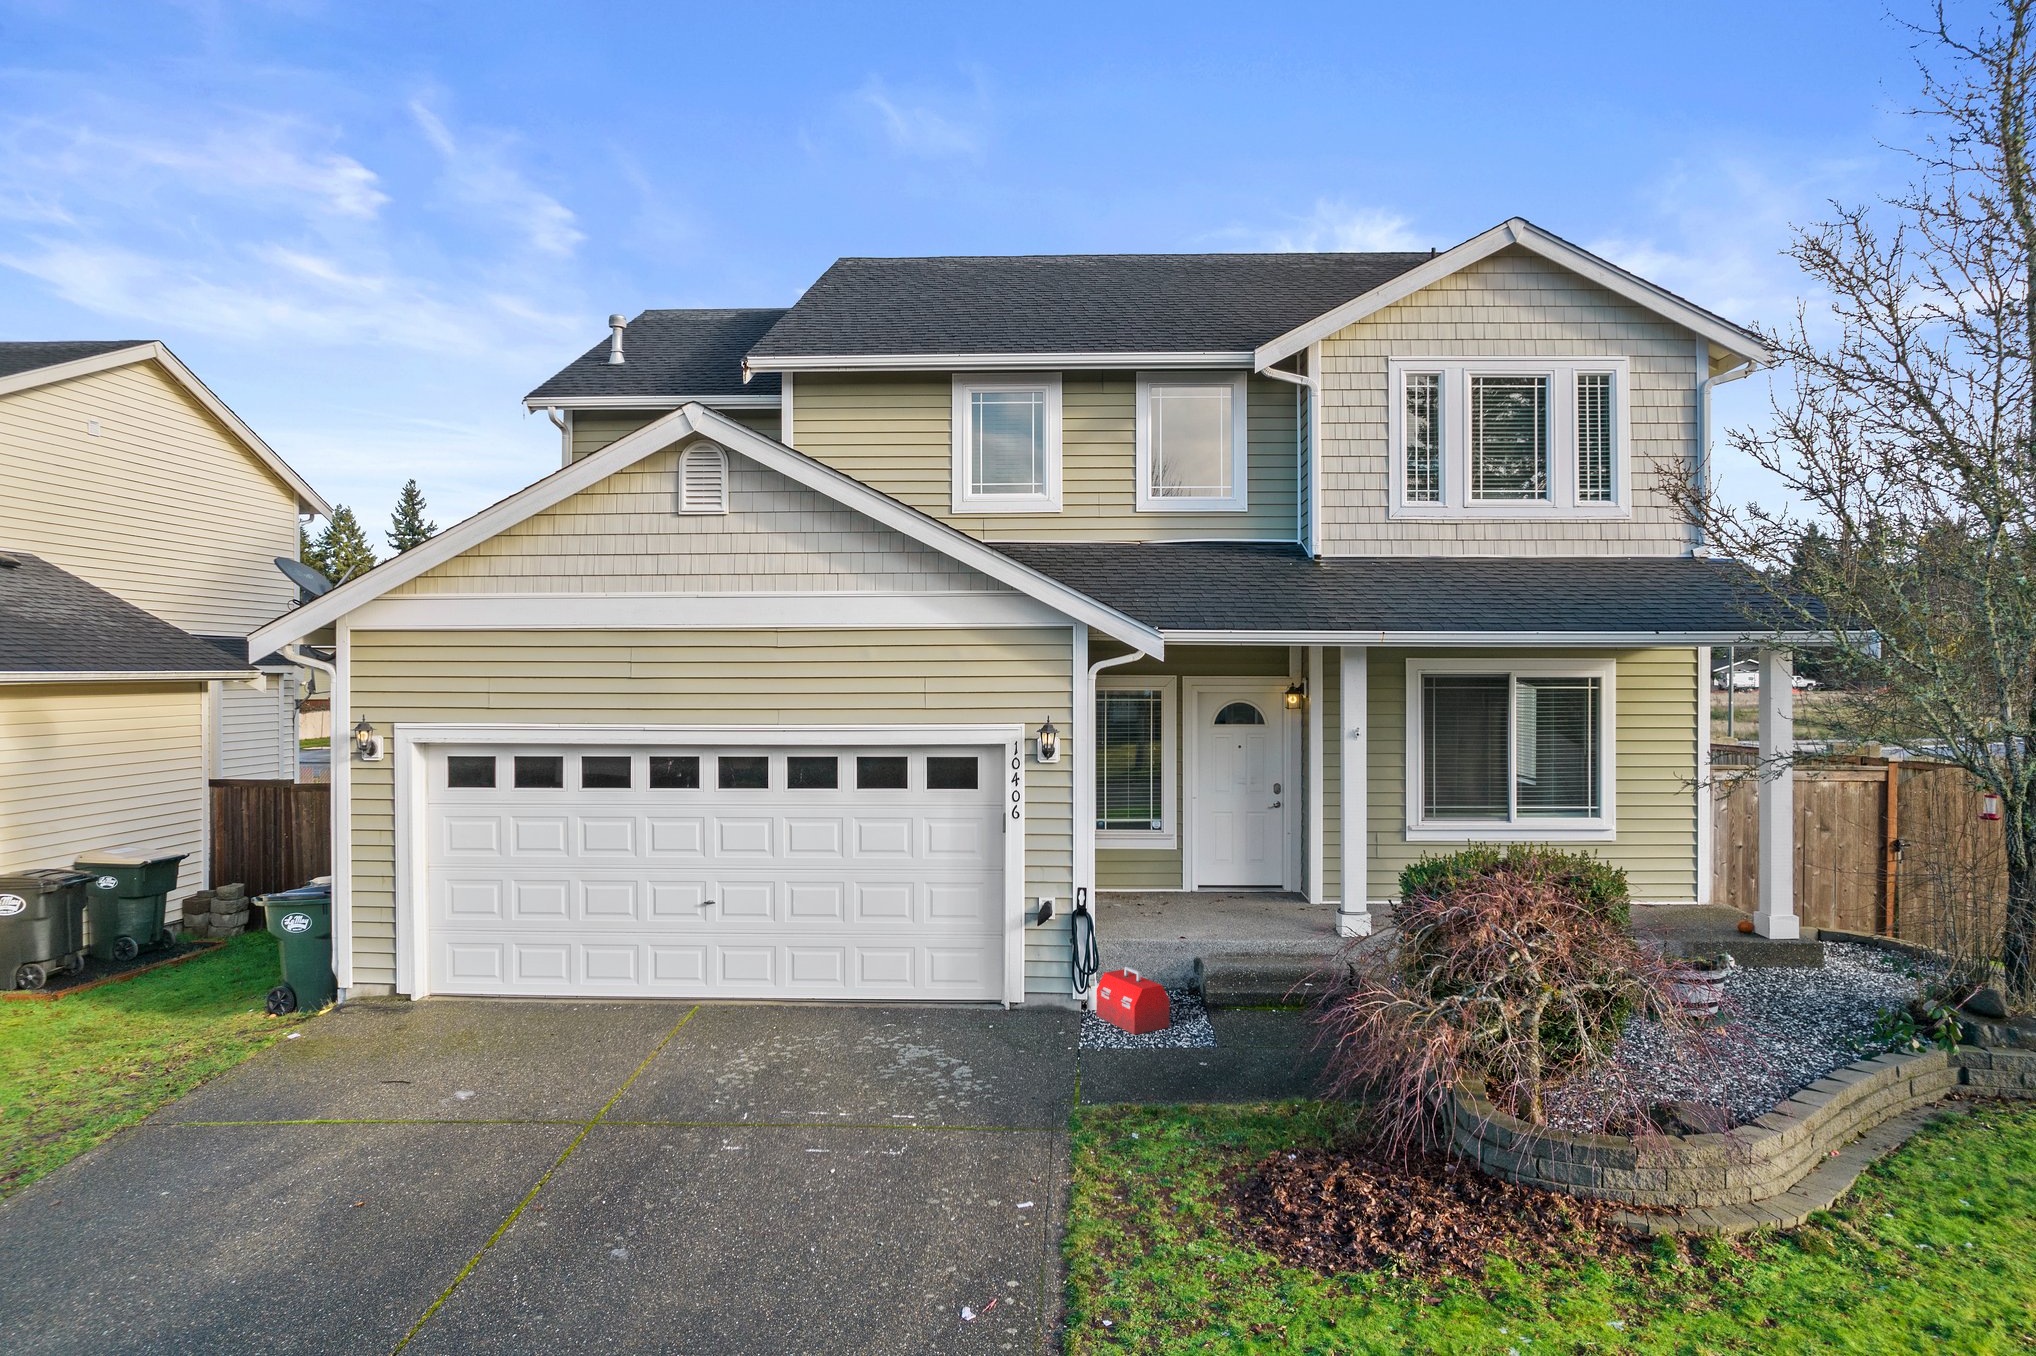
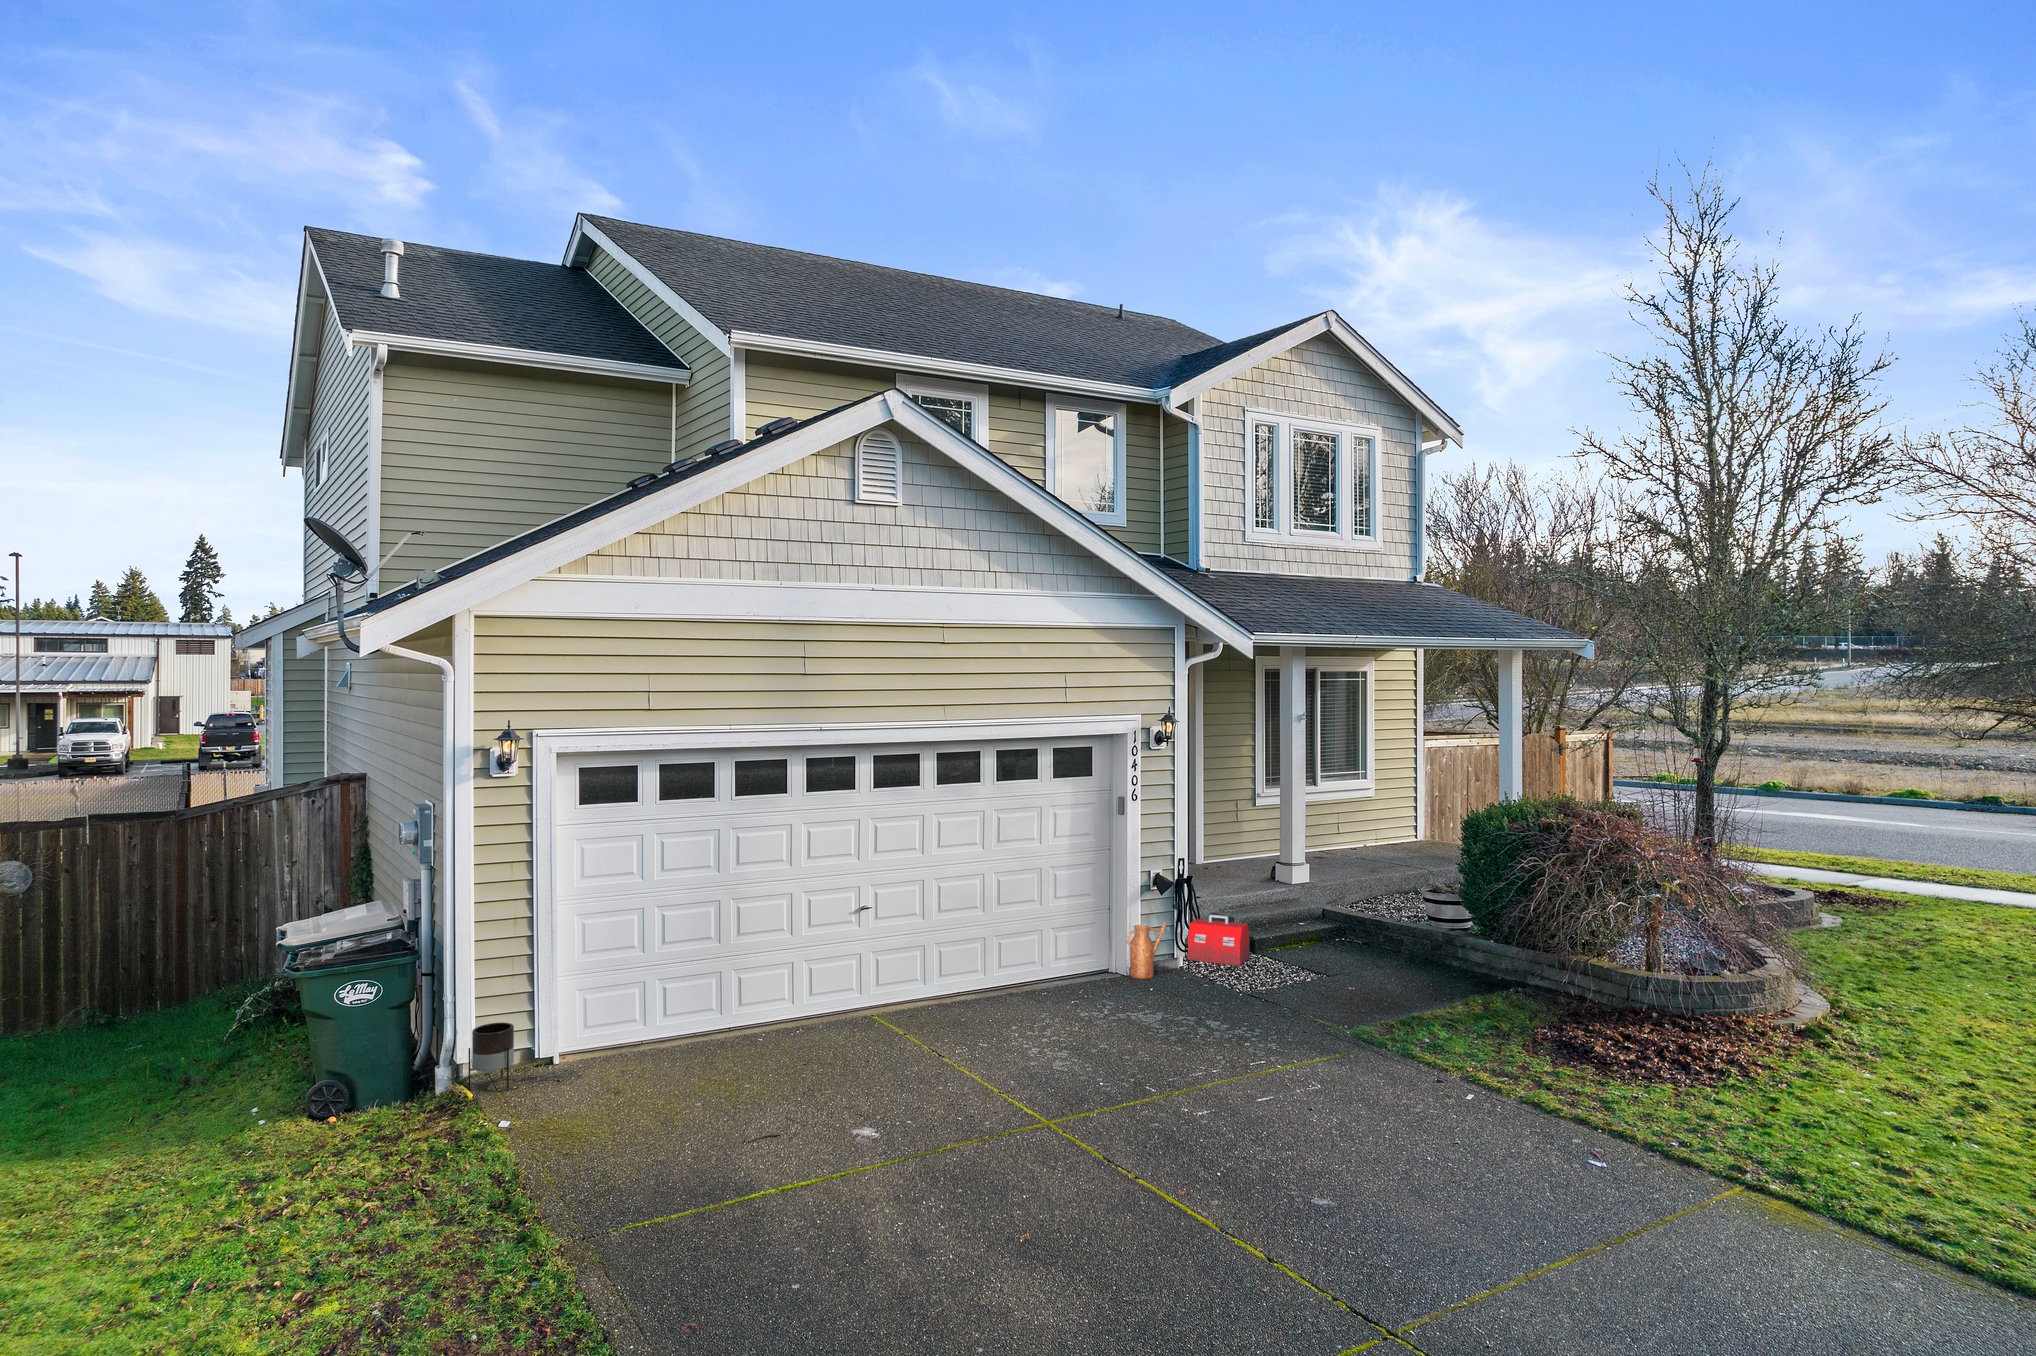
planter: none [335,962,373,1018] -> present [469,1023,514,1090]
watering can: none [986,965,1043,1029] -> present [1126,922,1167,979]

